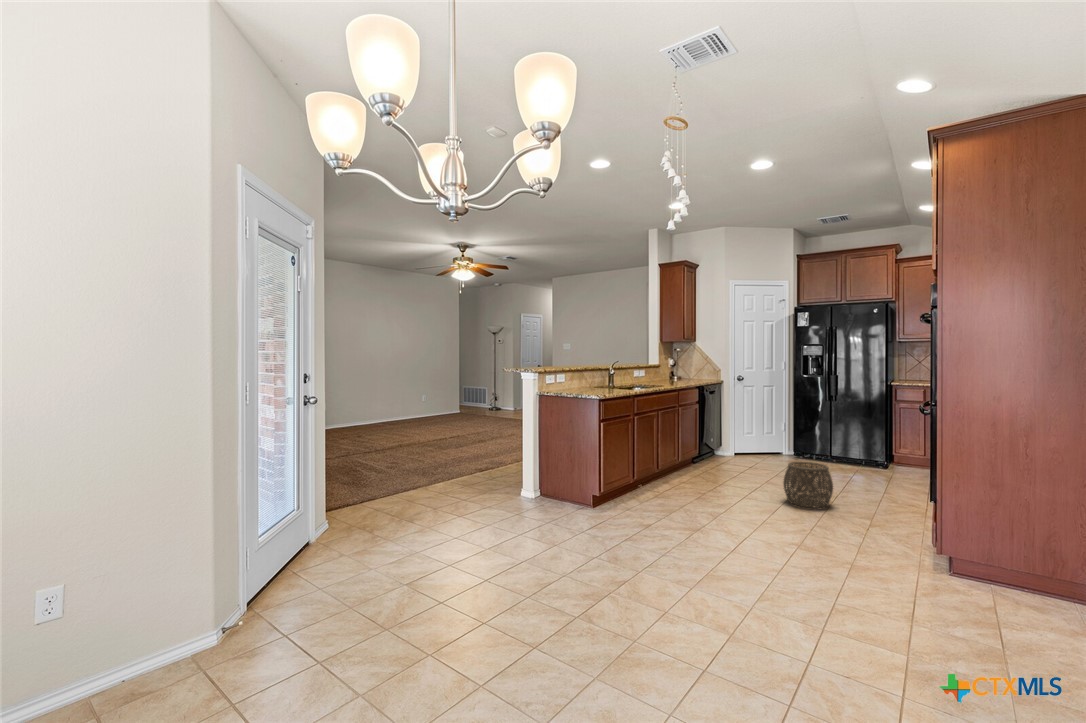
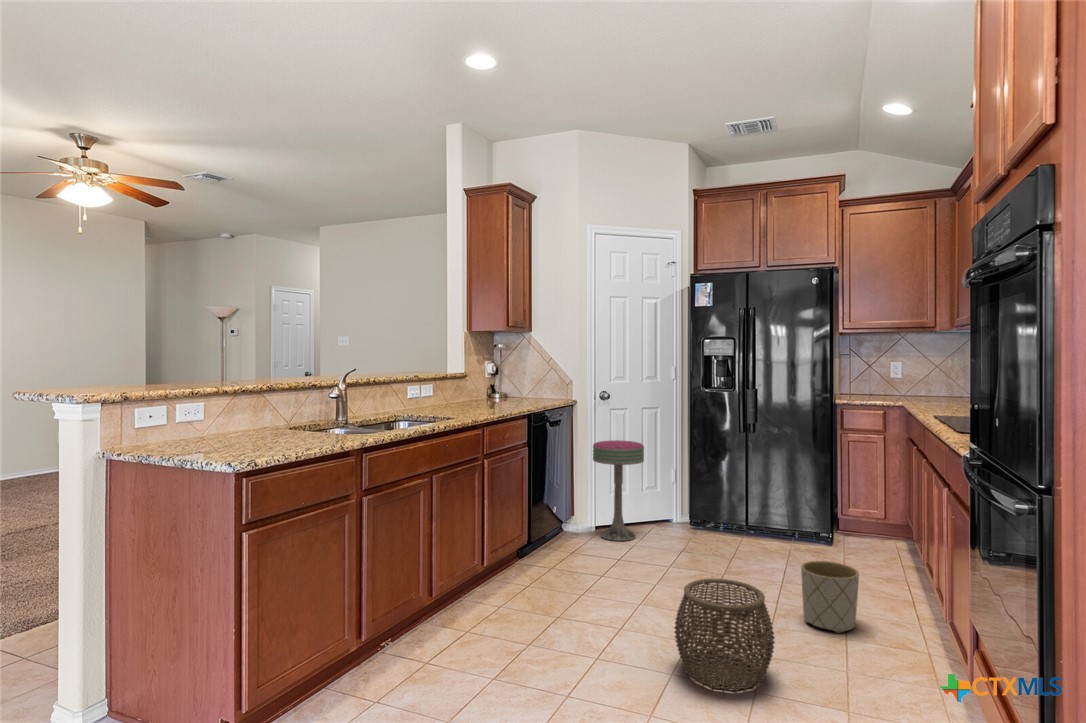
bar stool: none [735,405,766,461] -> present [593,440,644,541]
planter: none [855,463,887,497] -> present [801,561,859,633]

